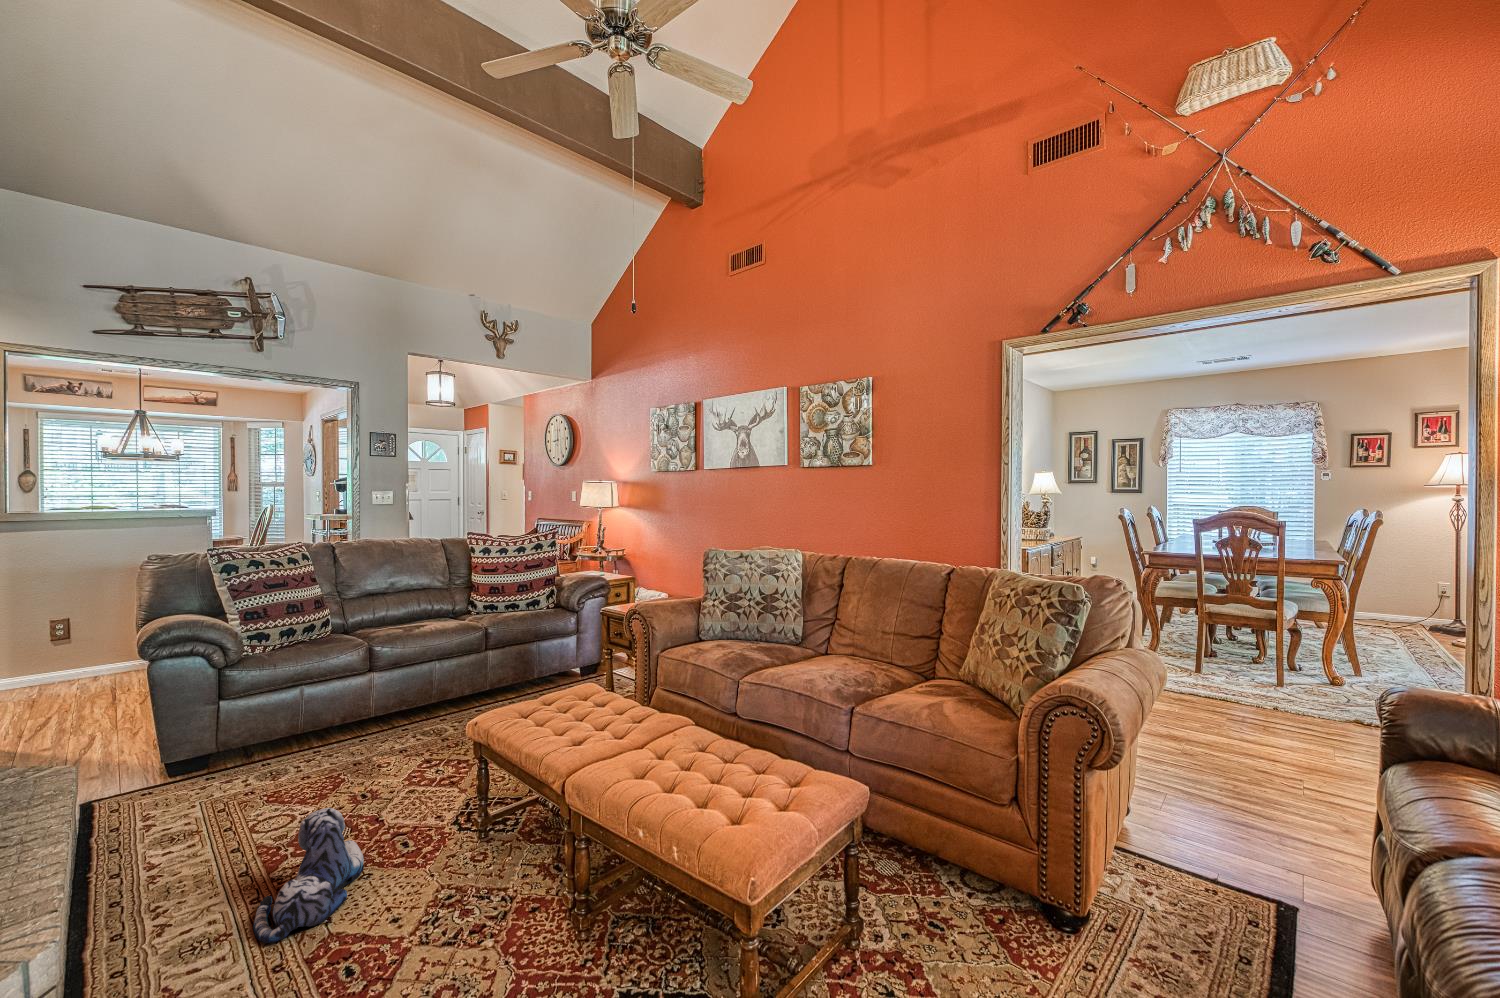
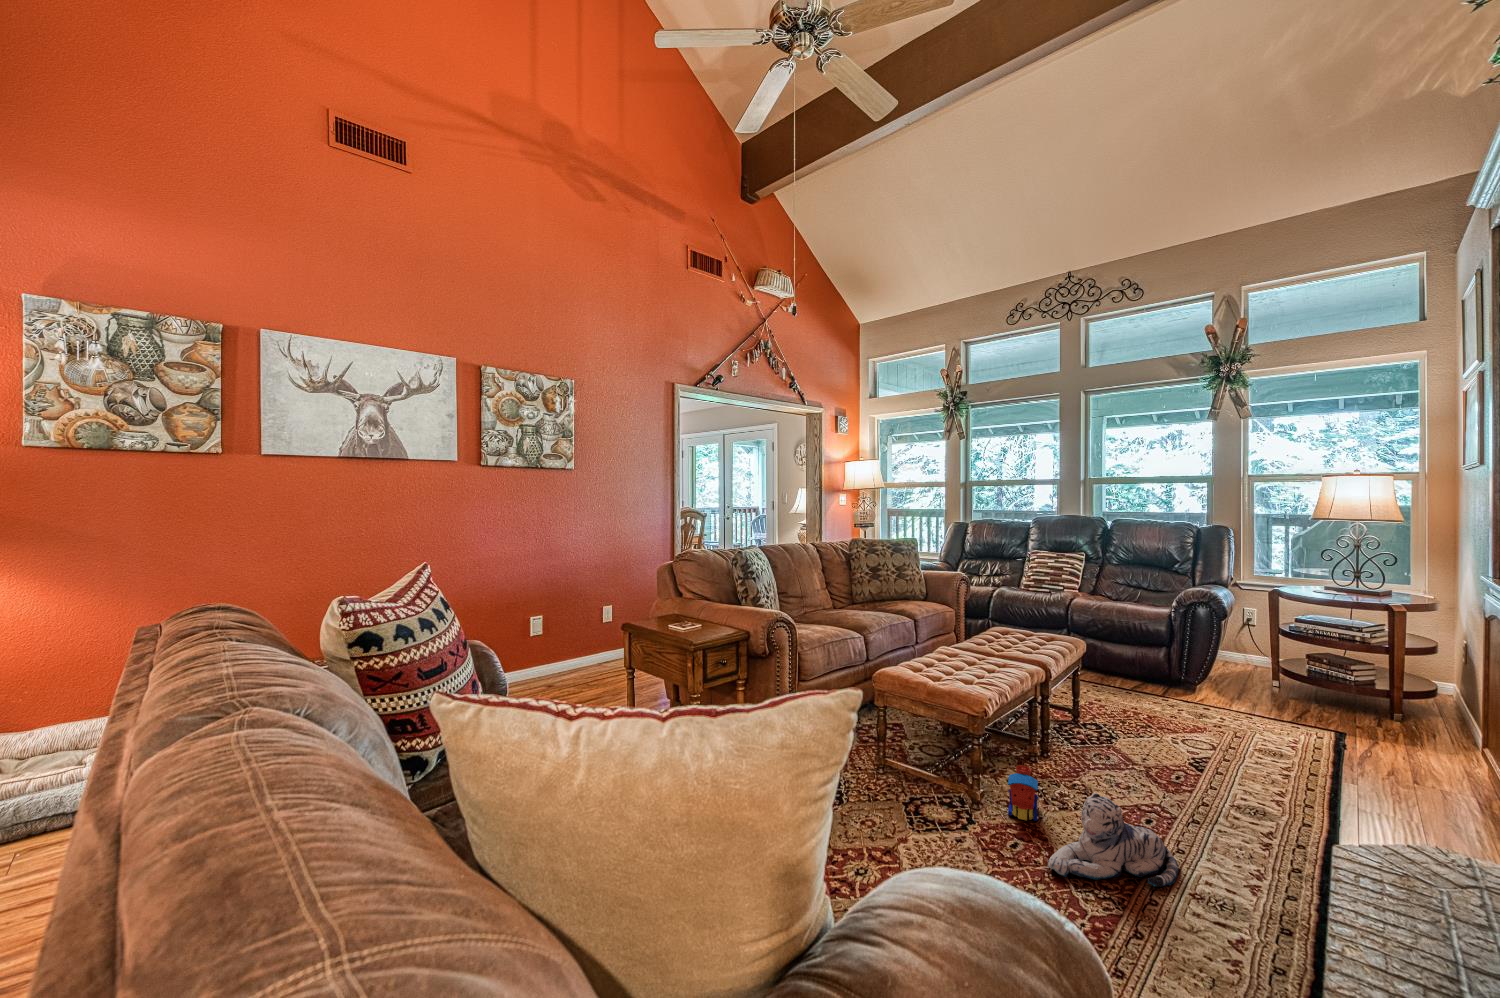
toy train: none [420,812,477,871] -> present [1008,765,1039,821]

